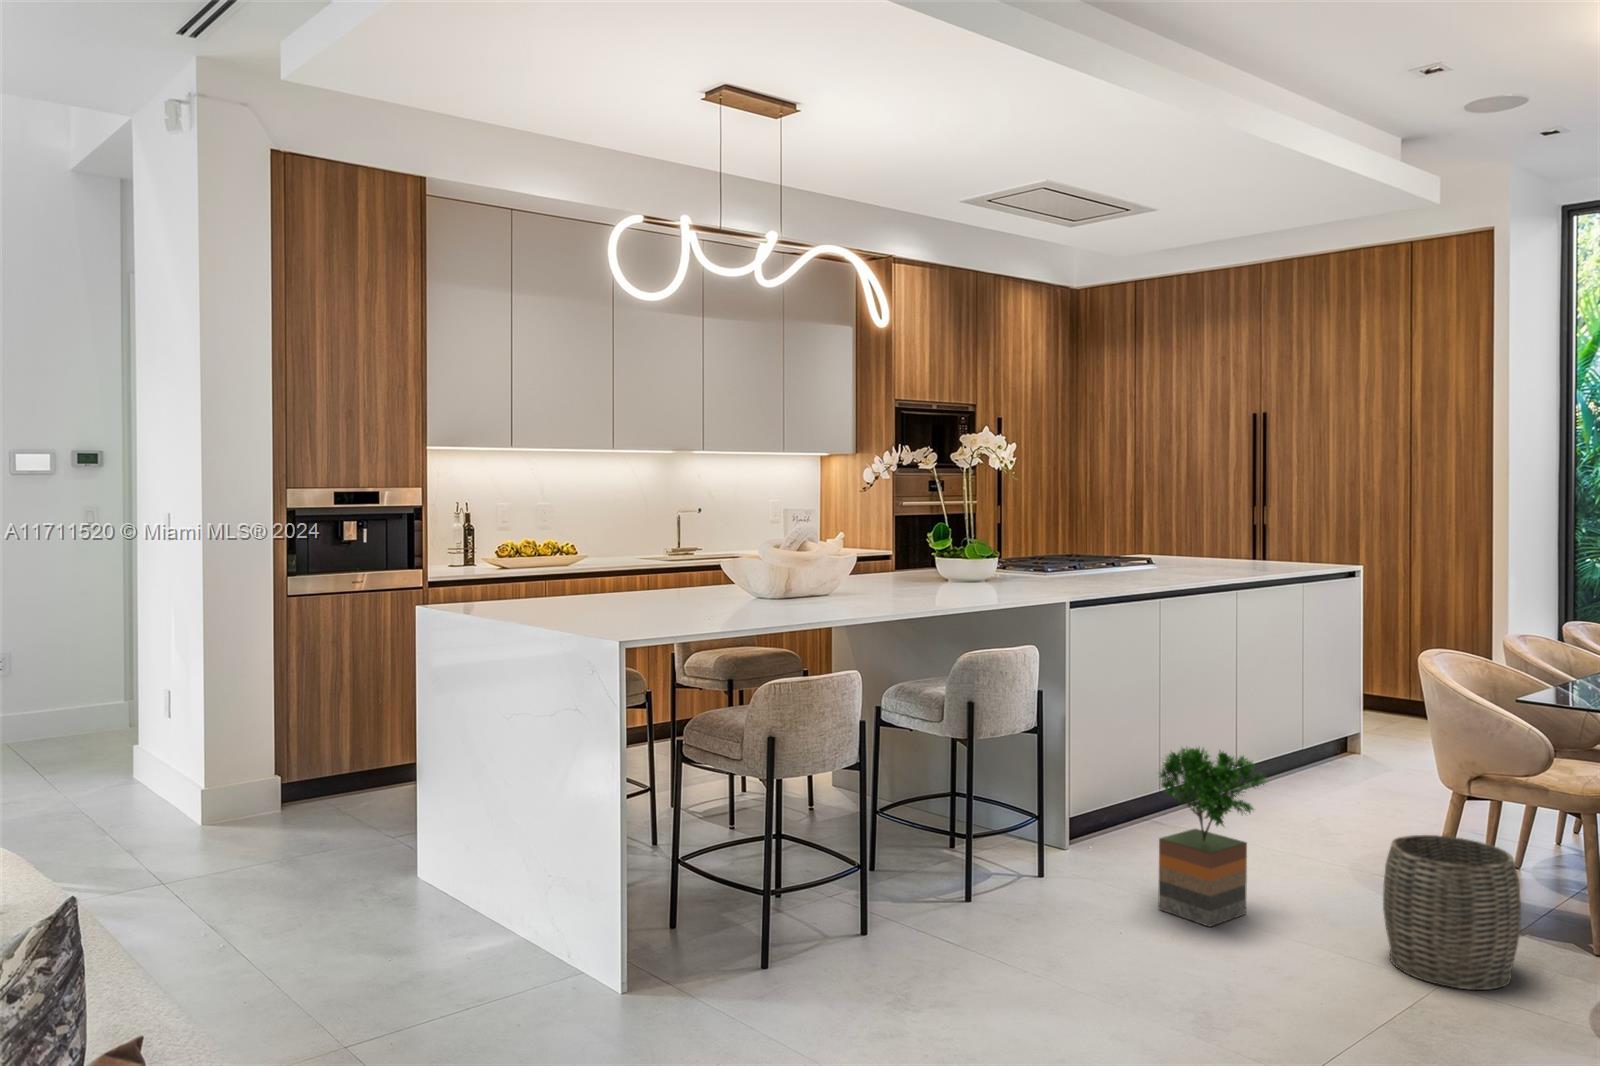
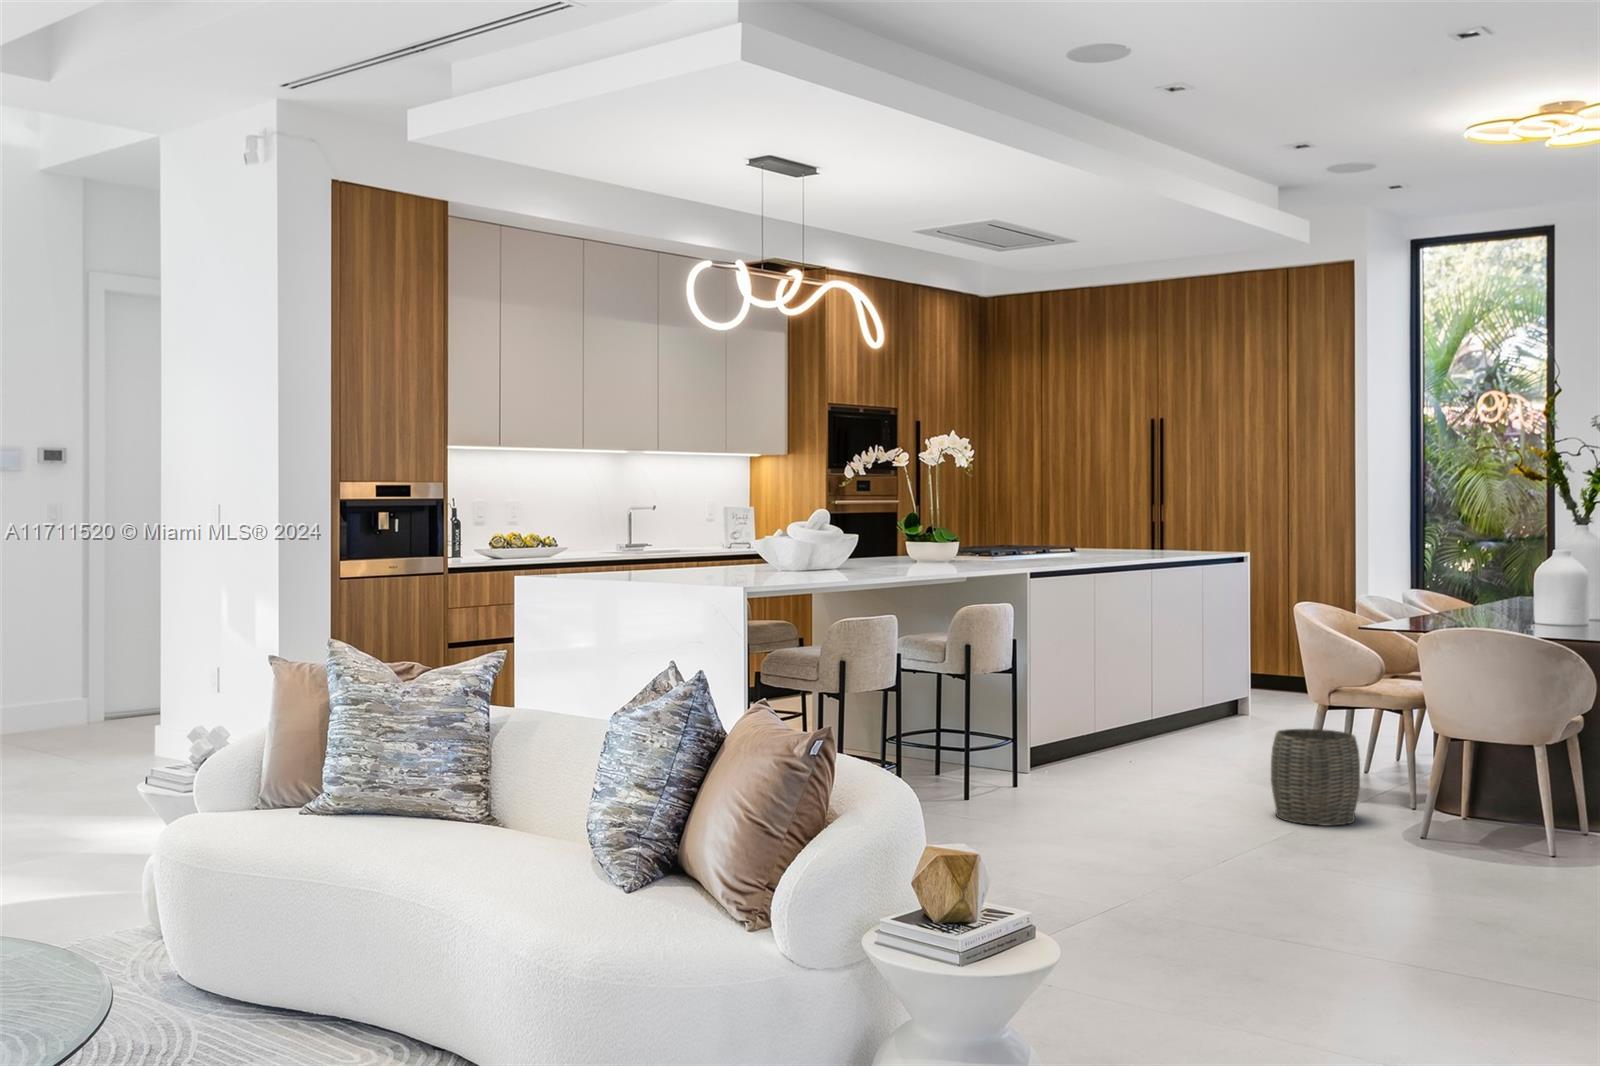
potted tree: present [1158,748,1265,927] -> none [1108,676,1191,806]

